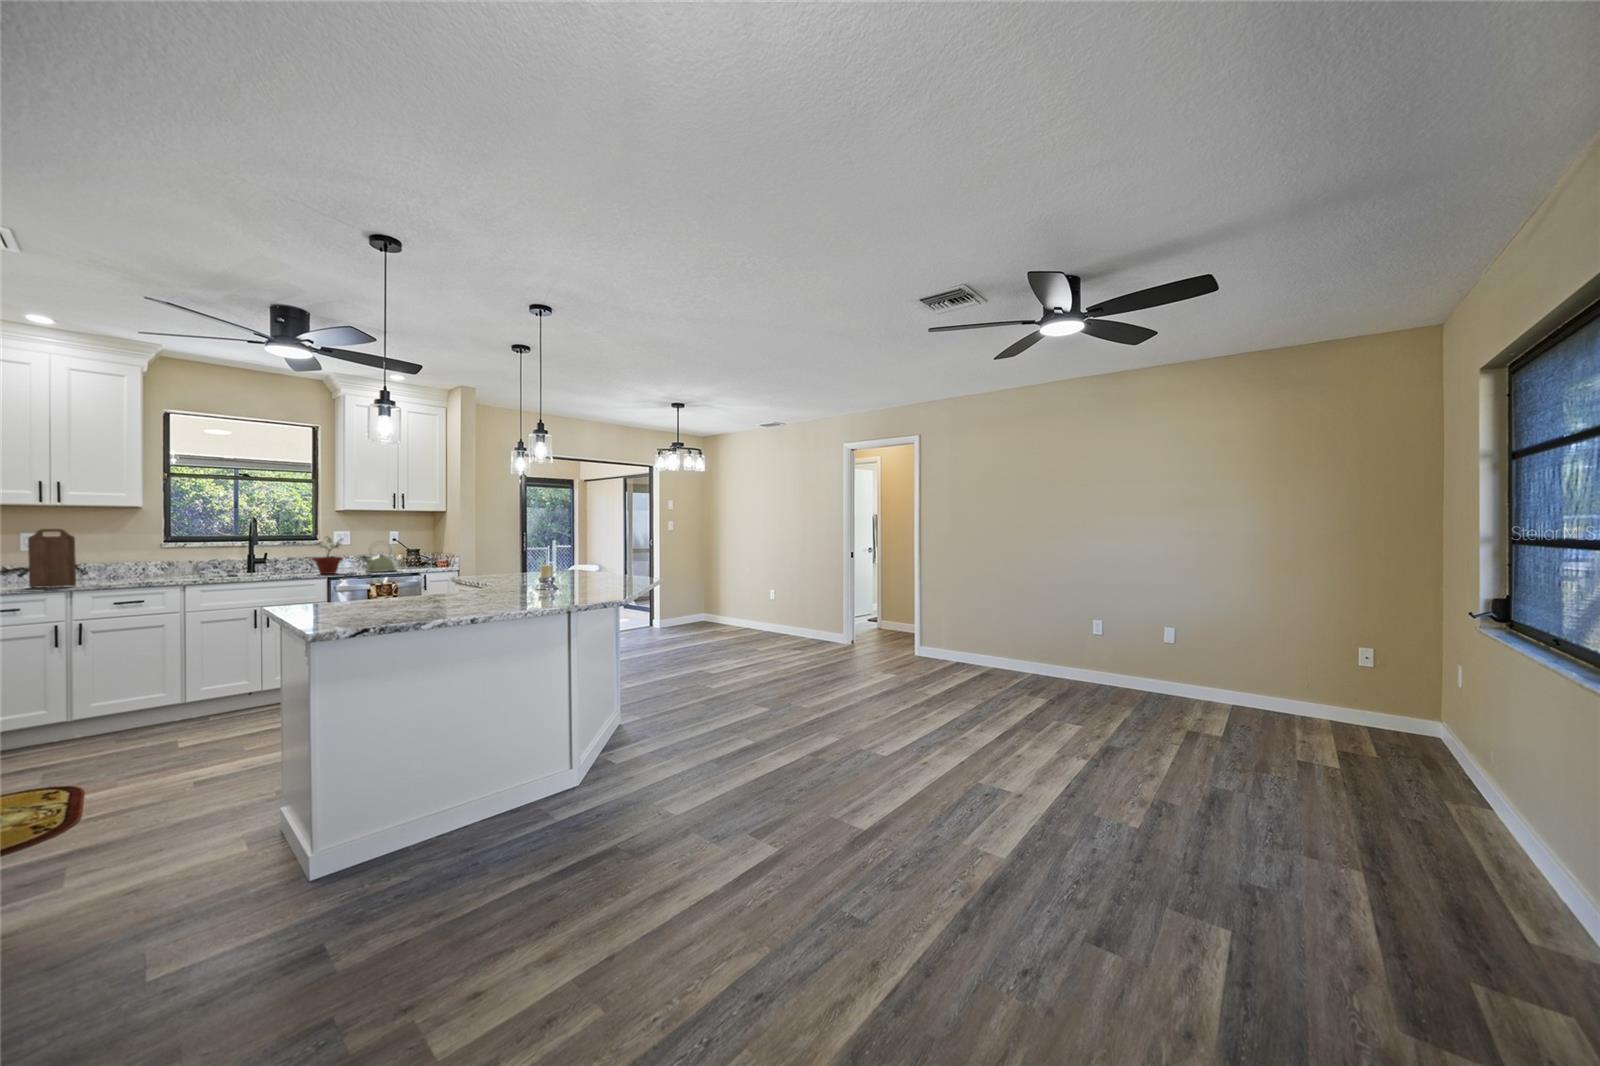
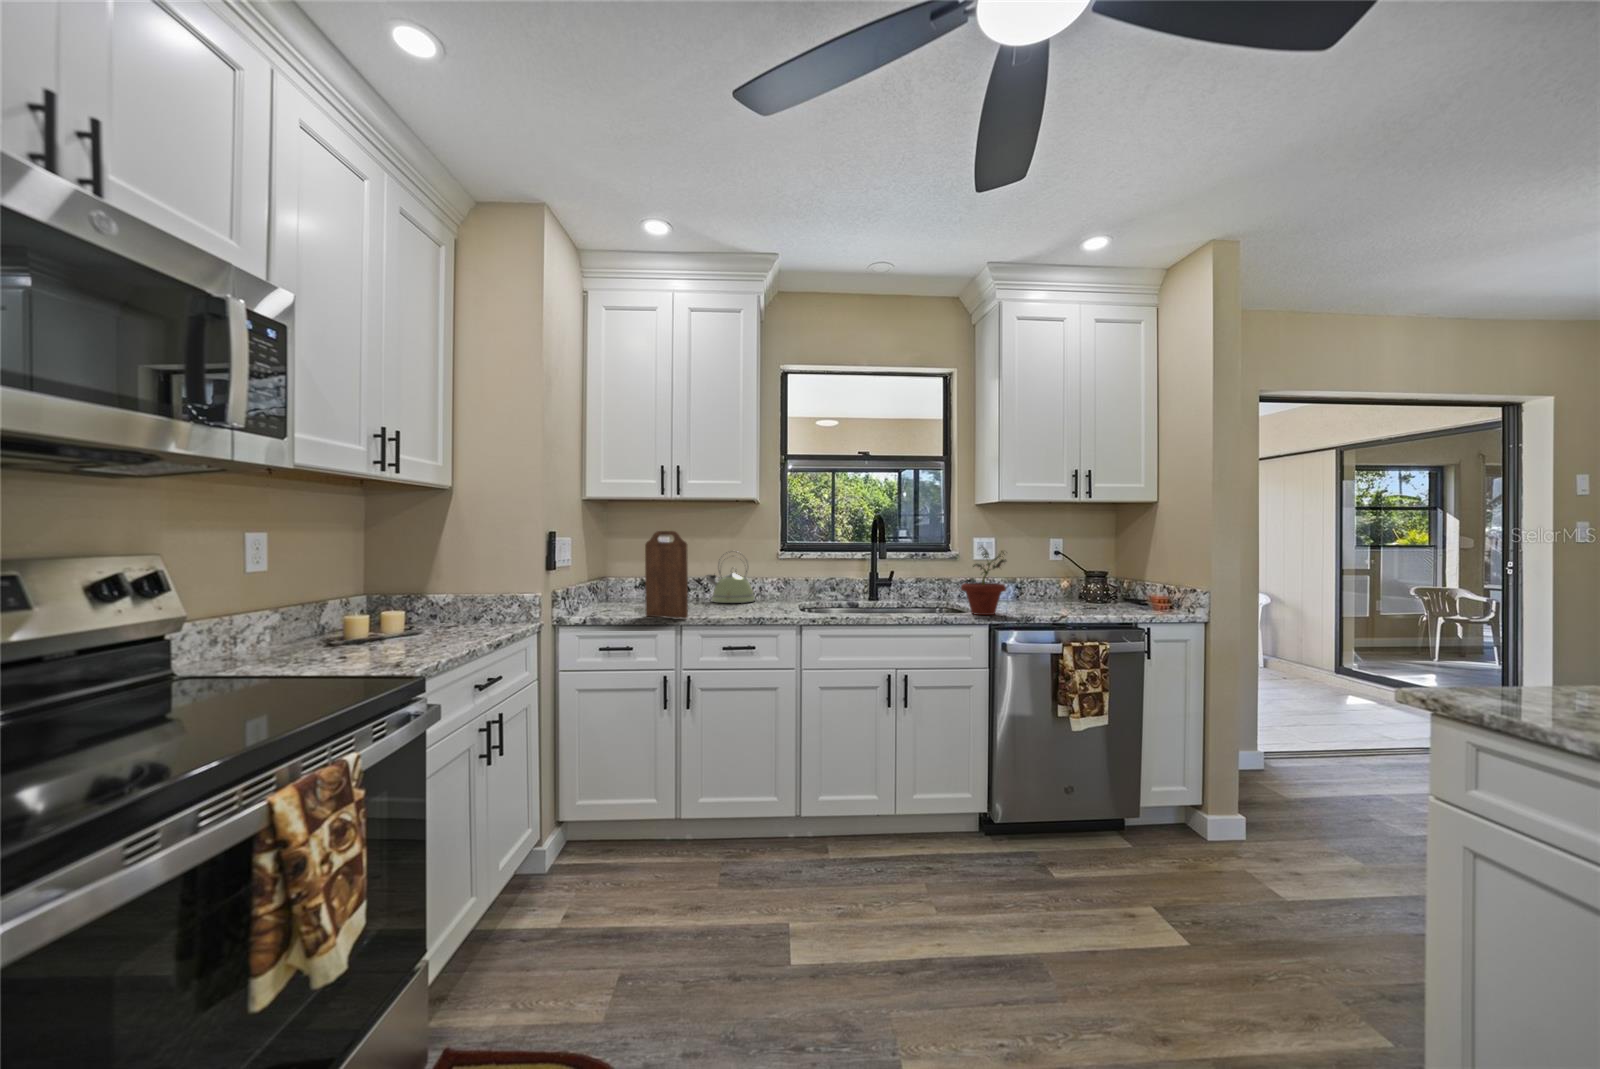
kettle: present [362,546,396,572] -> present [707,552,755,603]

